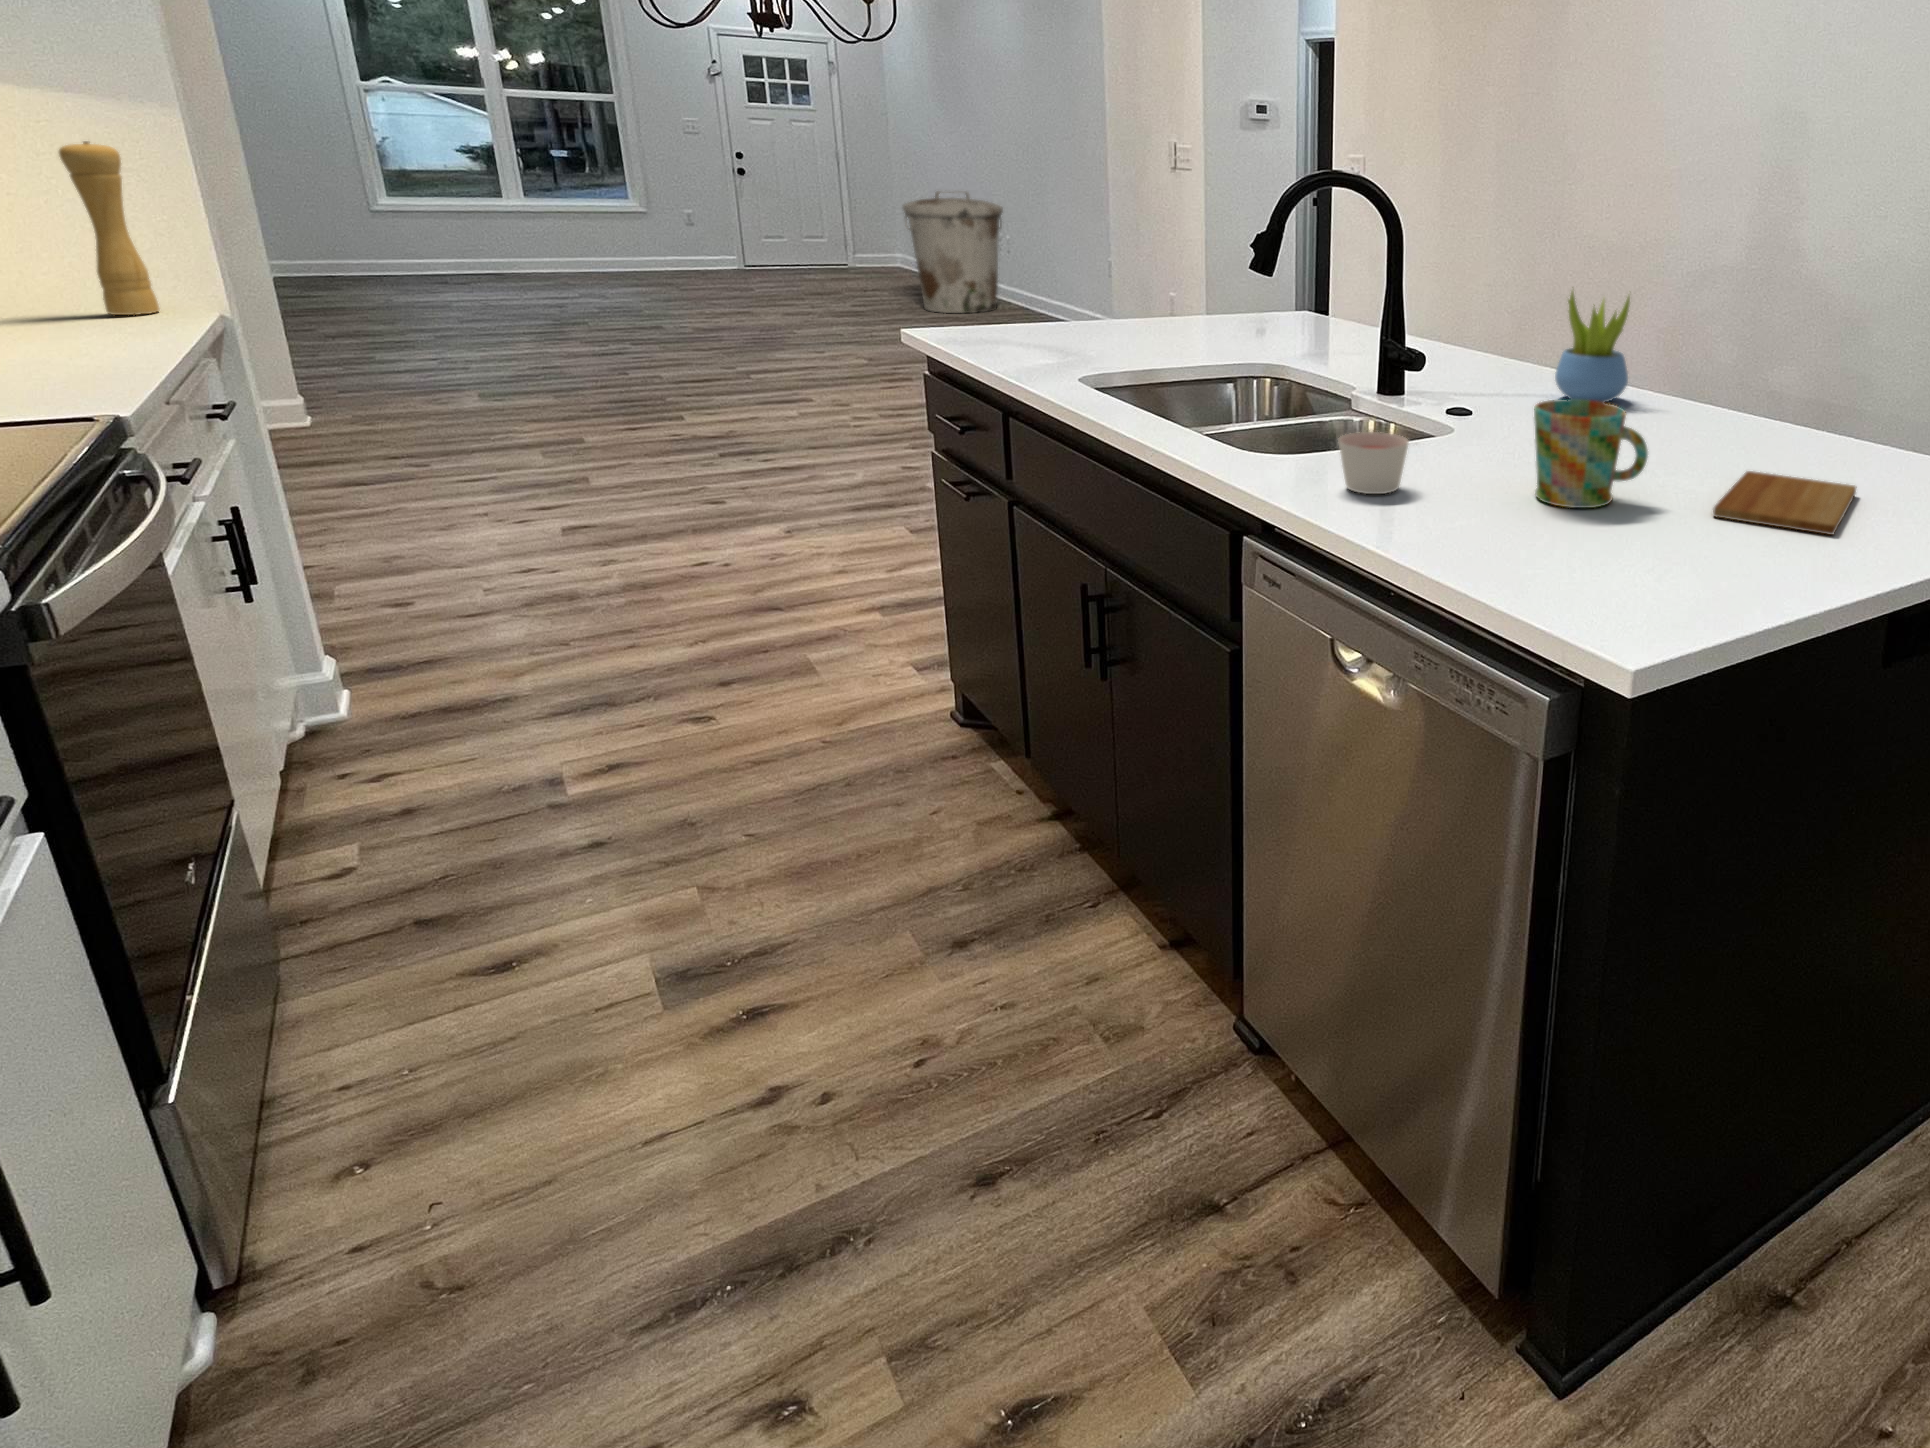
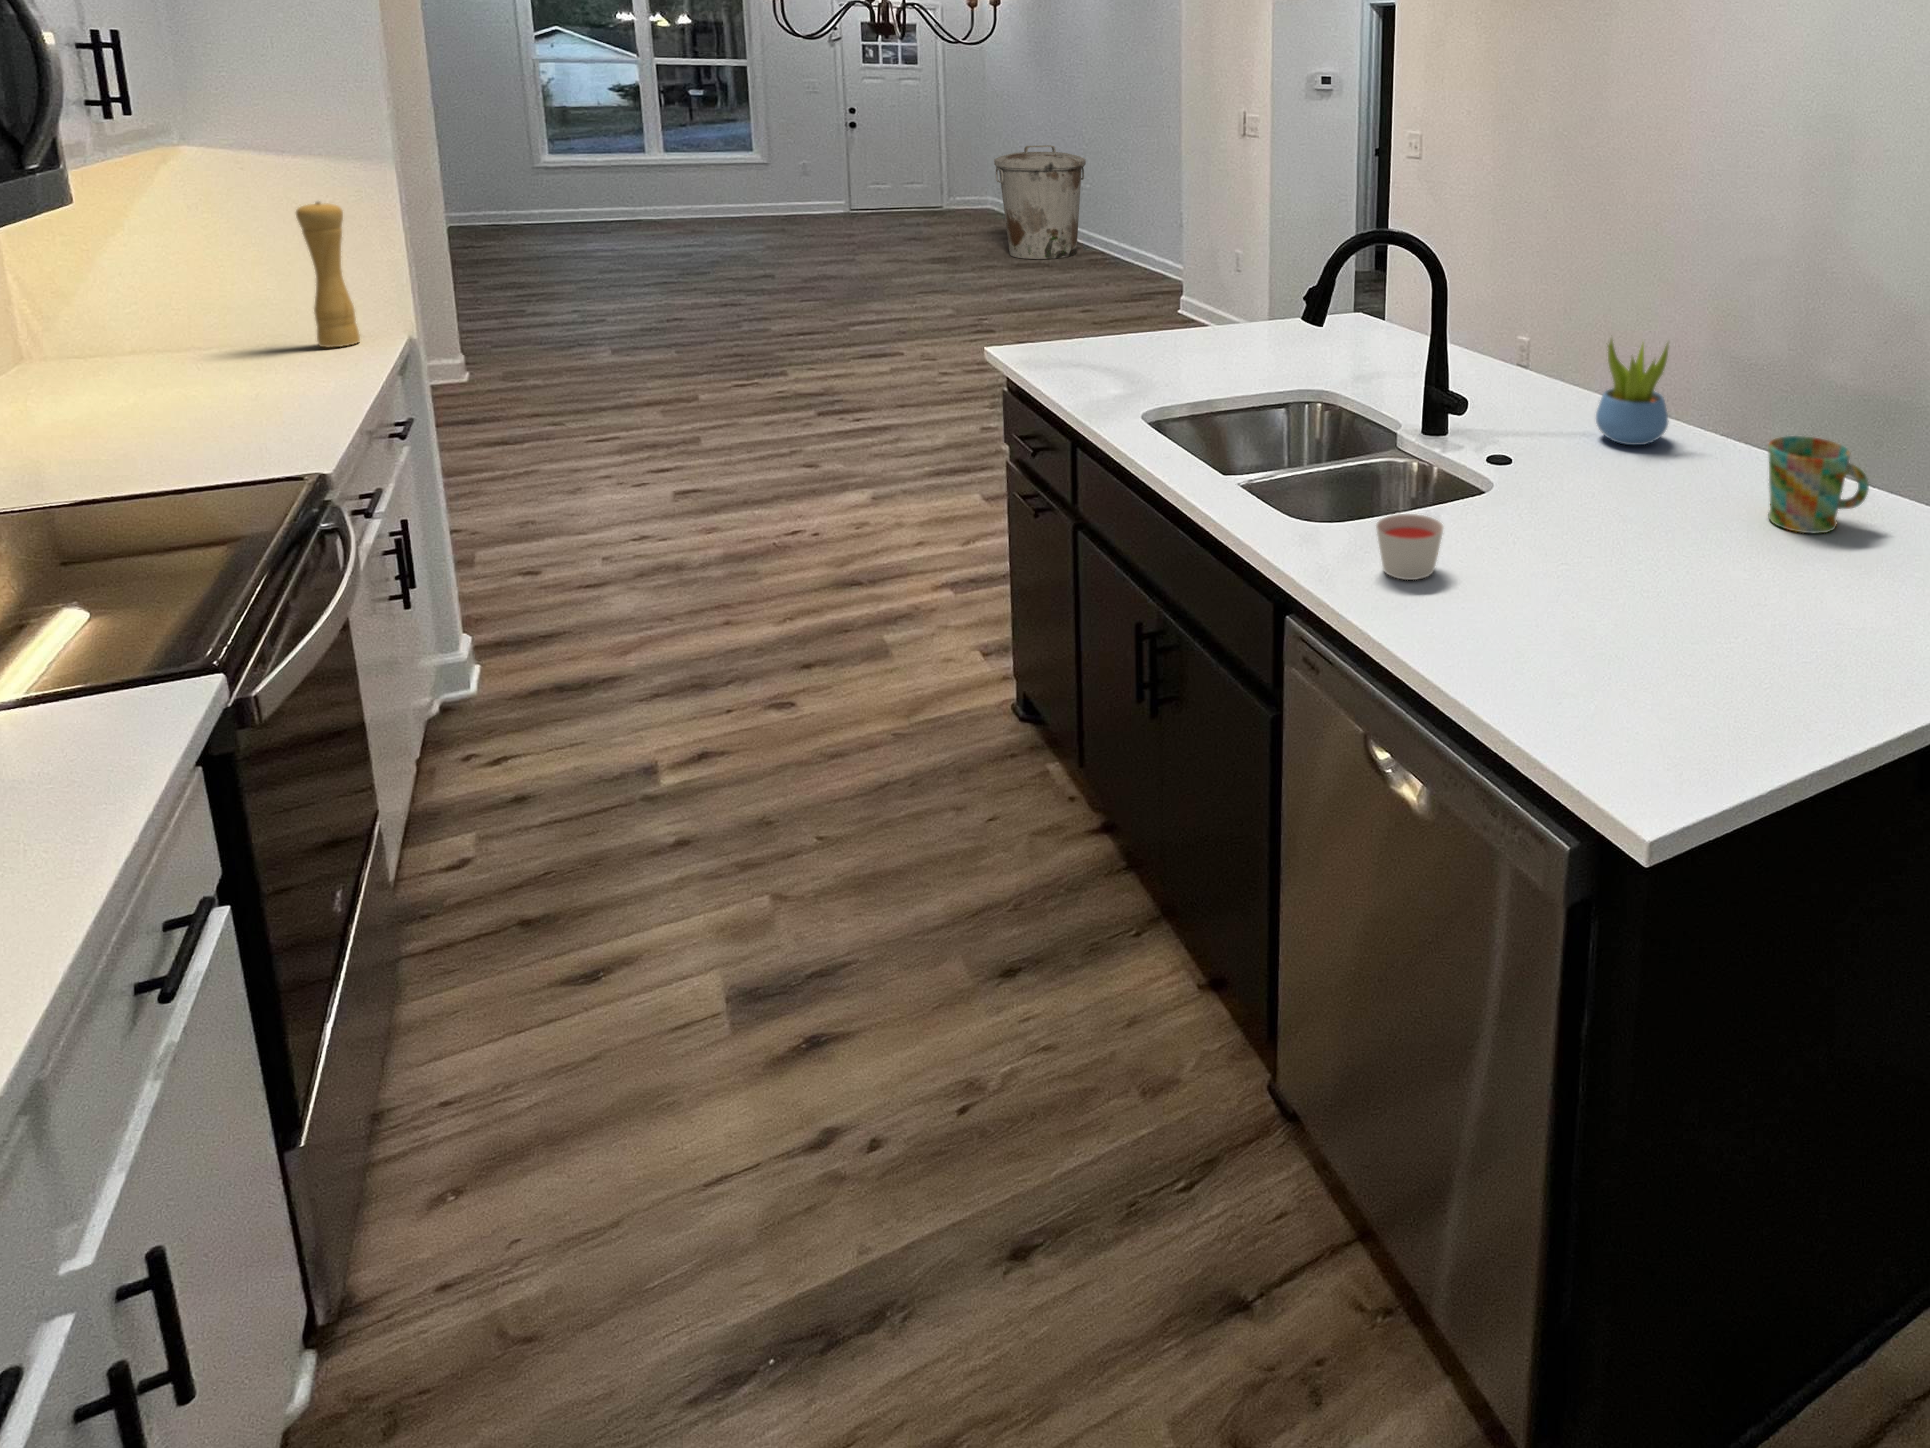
mug: present [1534,399,1648,508] -> present [1768,436,1869,533]
cutting board: present [1713,471,1857,535] -> none [1743,550,1894,642]

